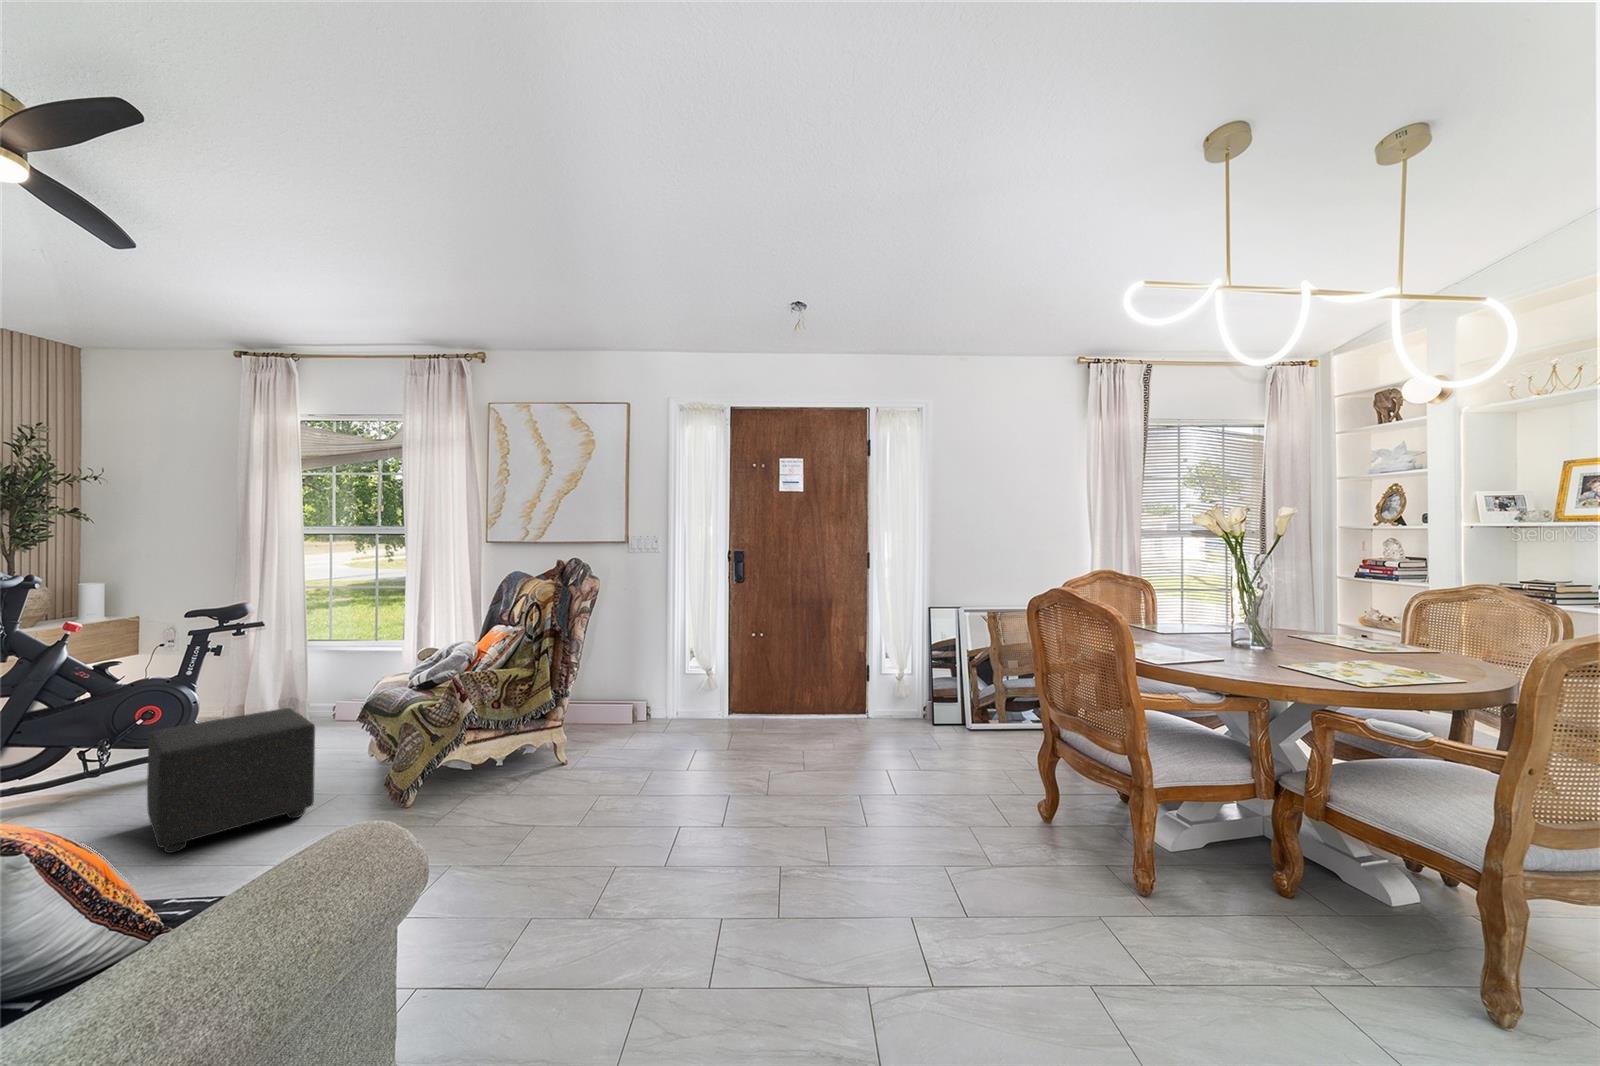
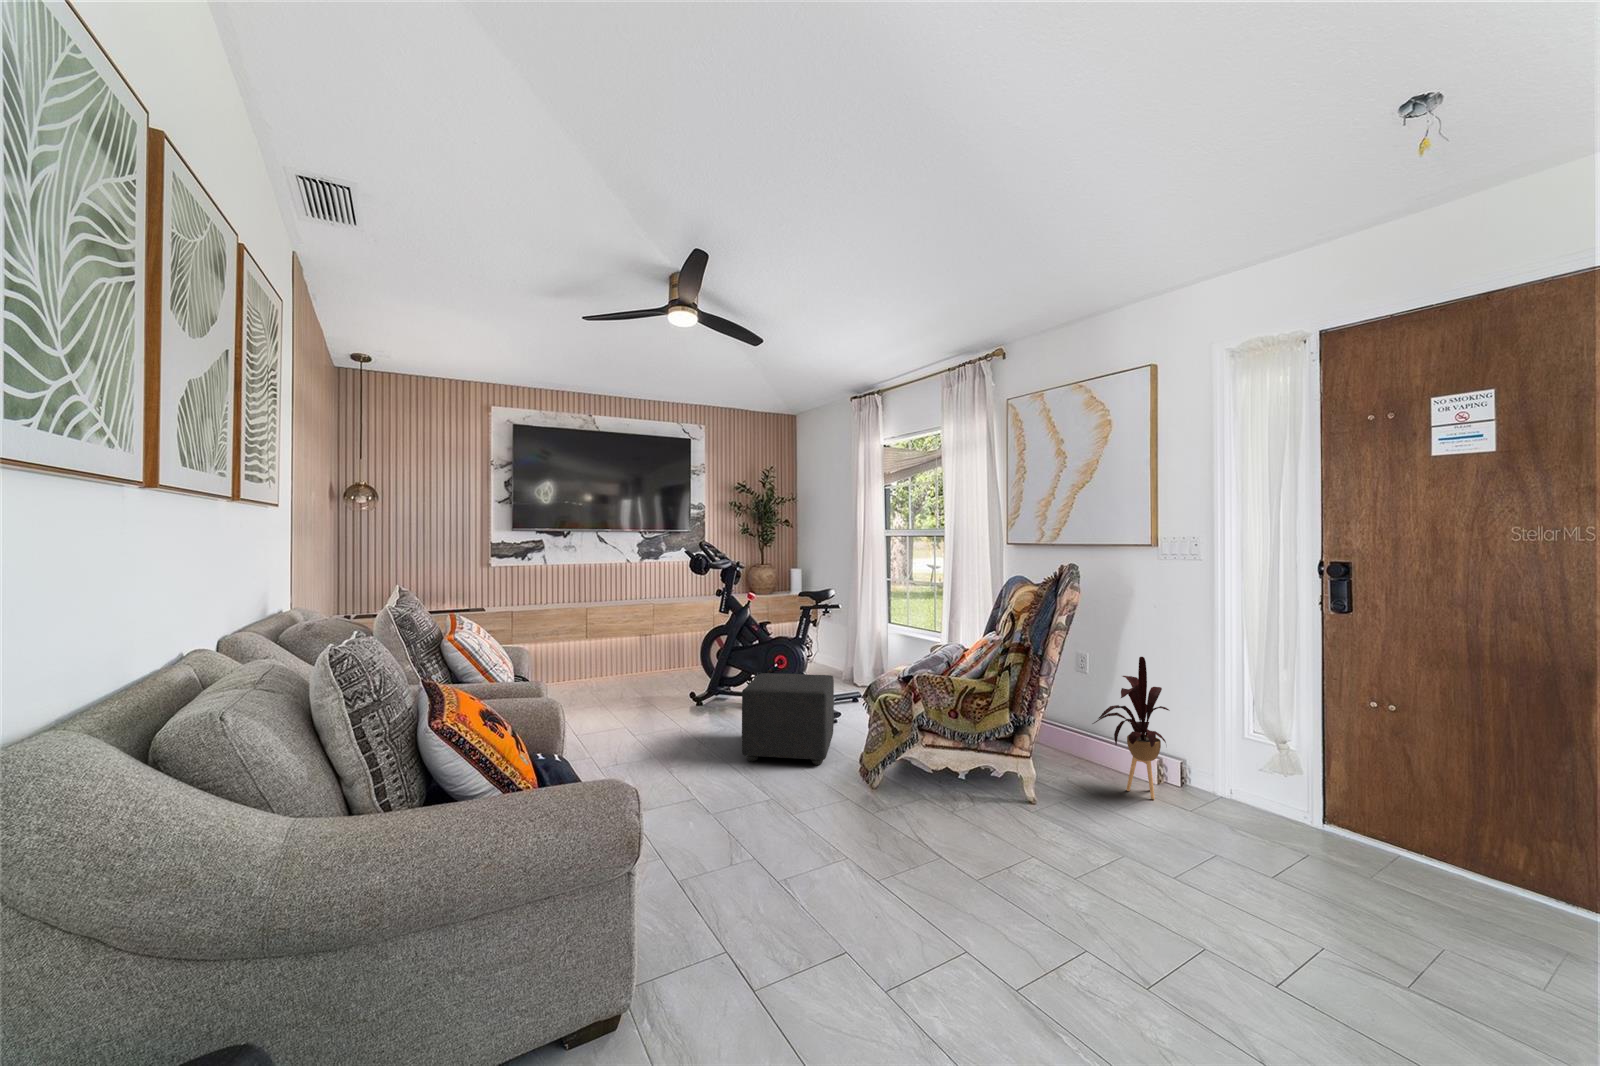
house plant: none [594,626,652,733] -> present [1093,657,1169,799]

